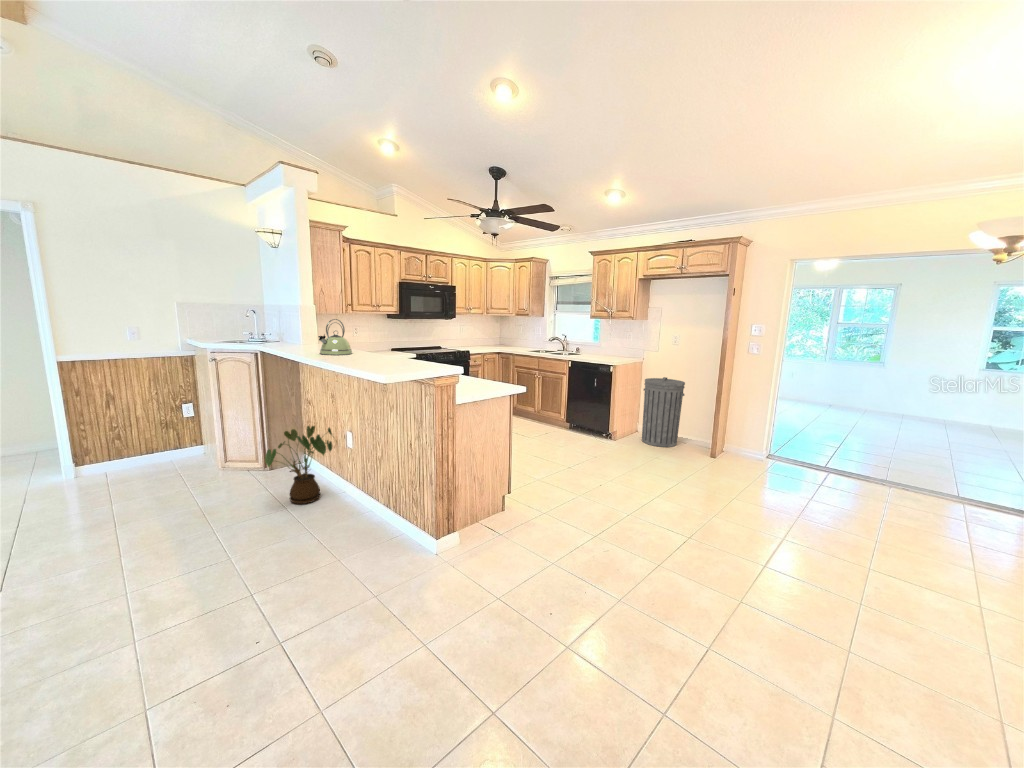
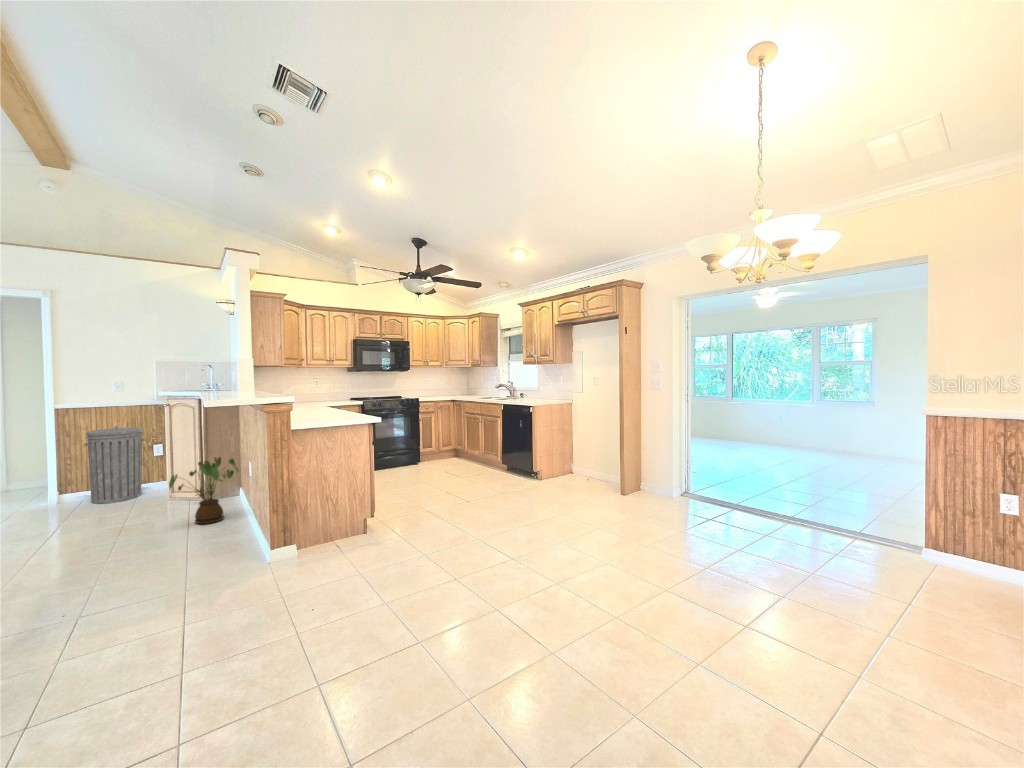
kettle: present [318,319,352,355] -> none [221,368,254,397]
trash can: present [642,377,685,447] -> present [84,426,145,504]

